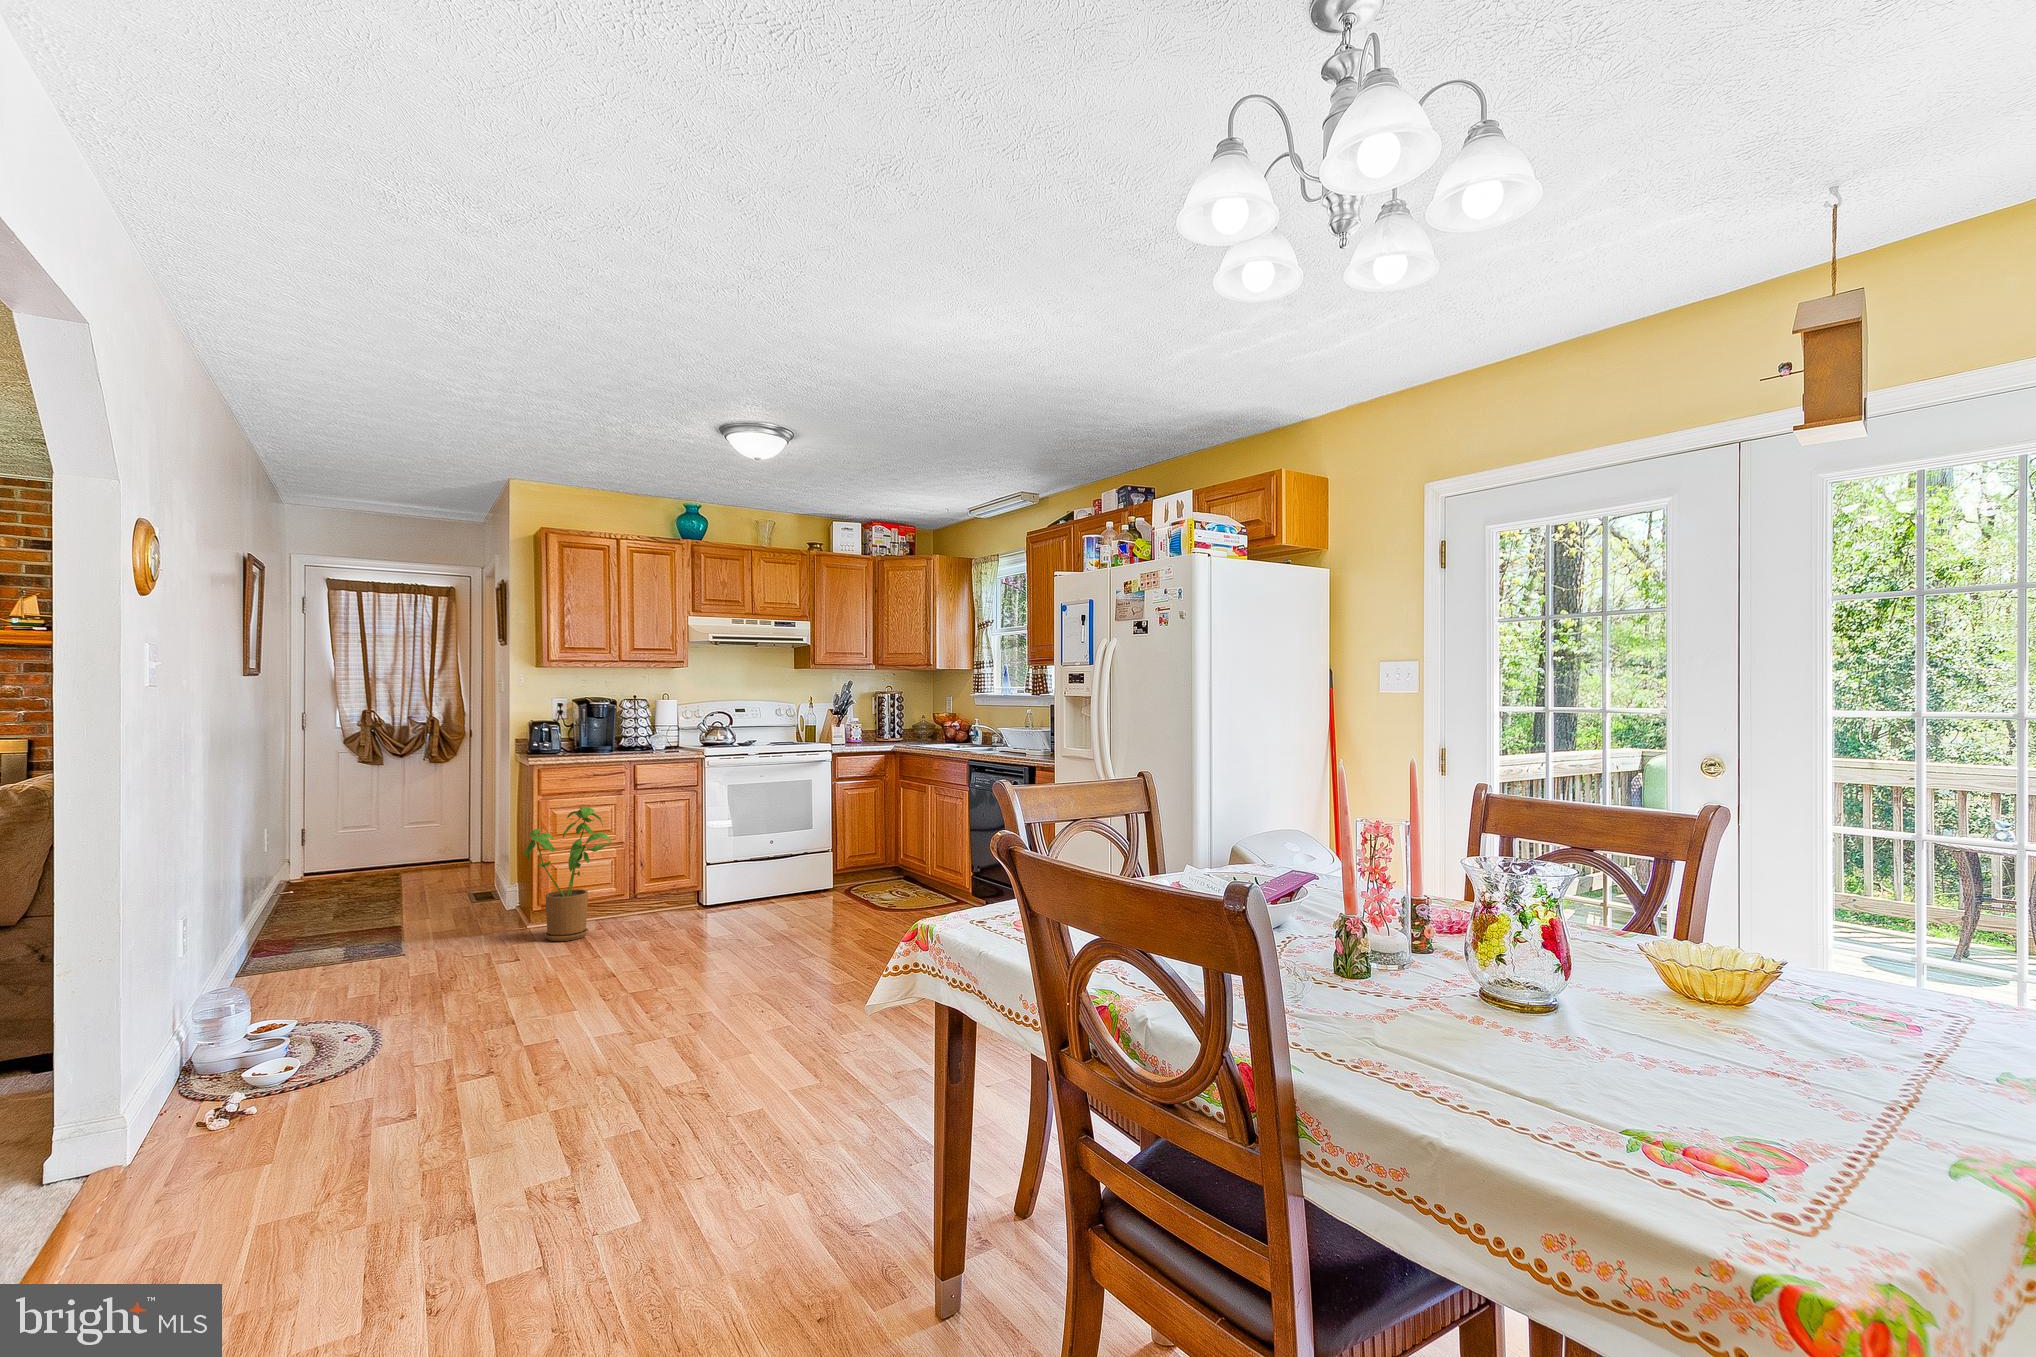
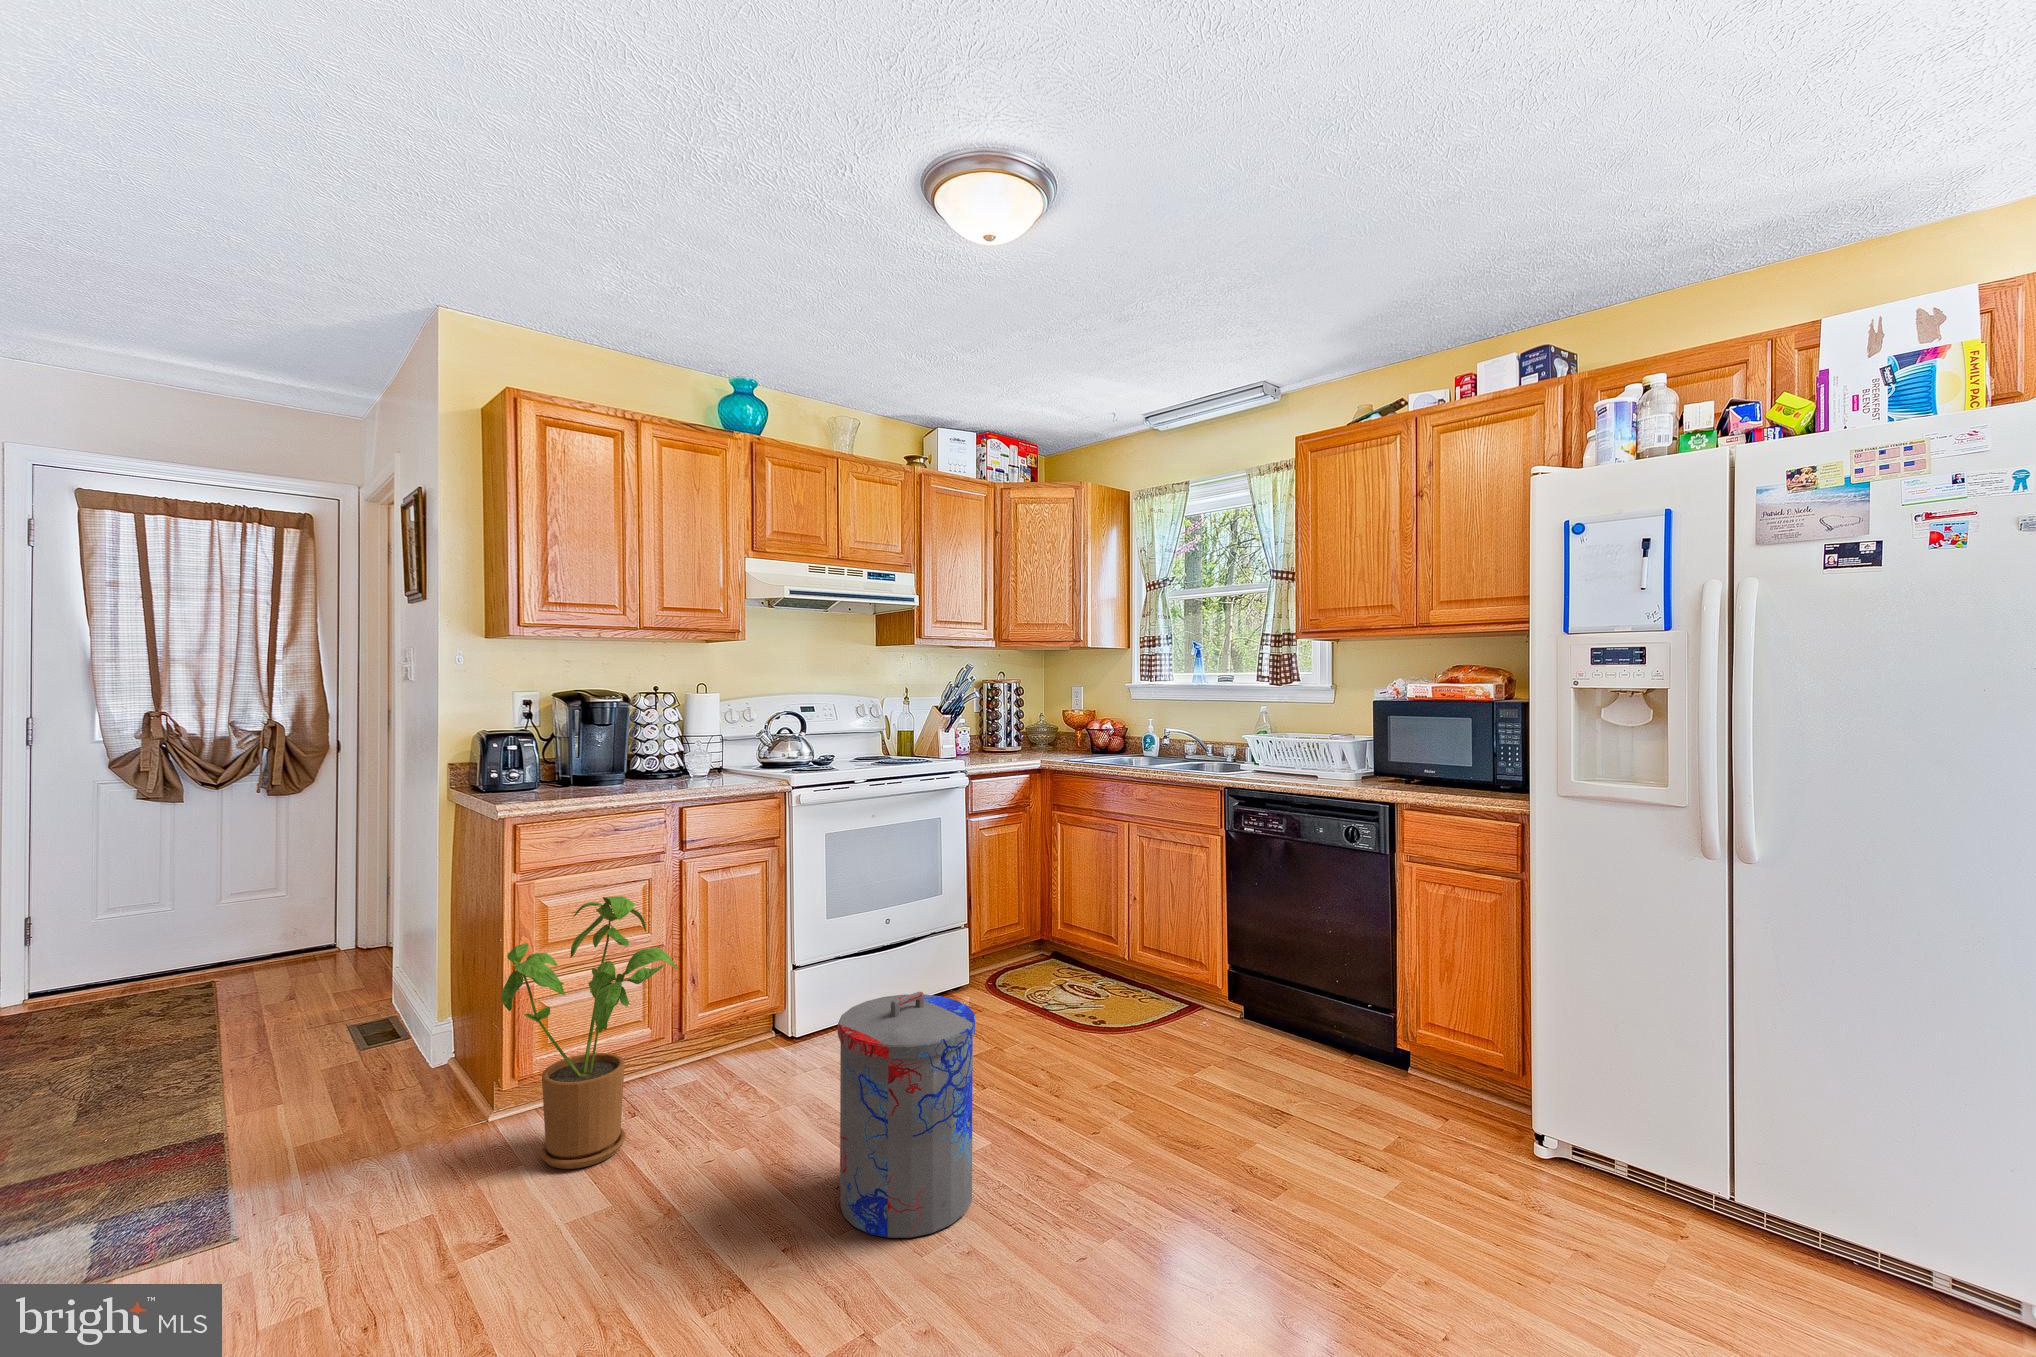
trash can: none [672,852,745,966] -> present [838,992,975,1238]

